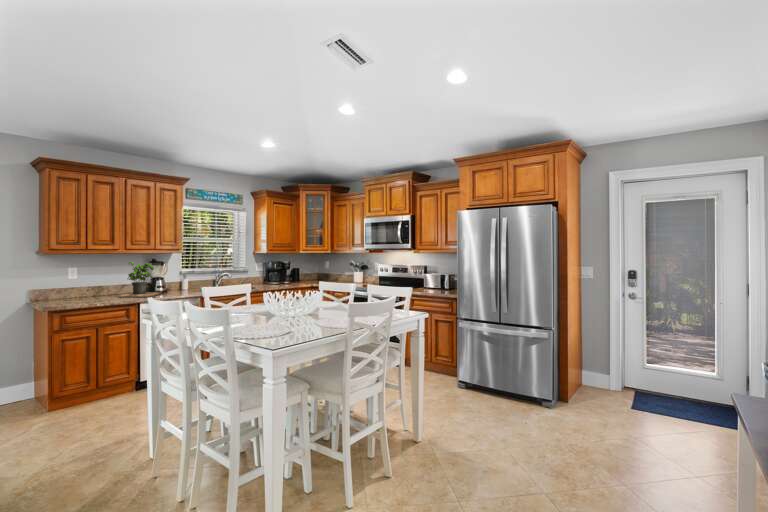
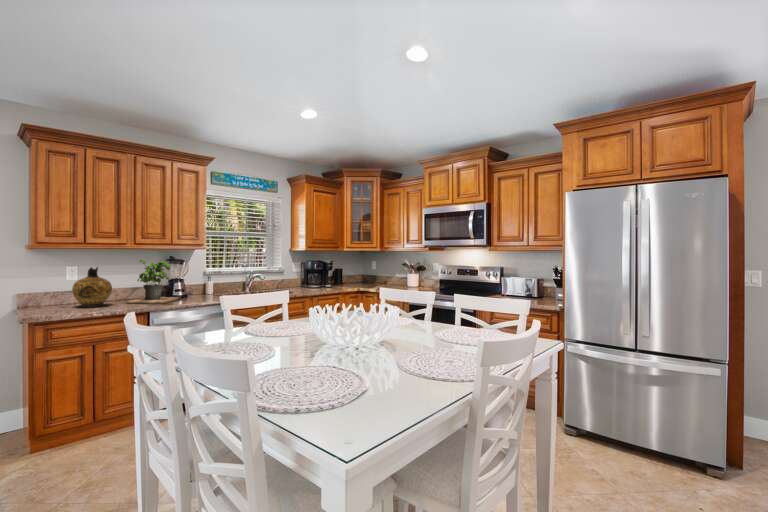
ceramic jug: none [76,268,107,300] -> present [72,267,112,307]

